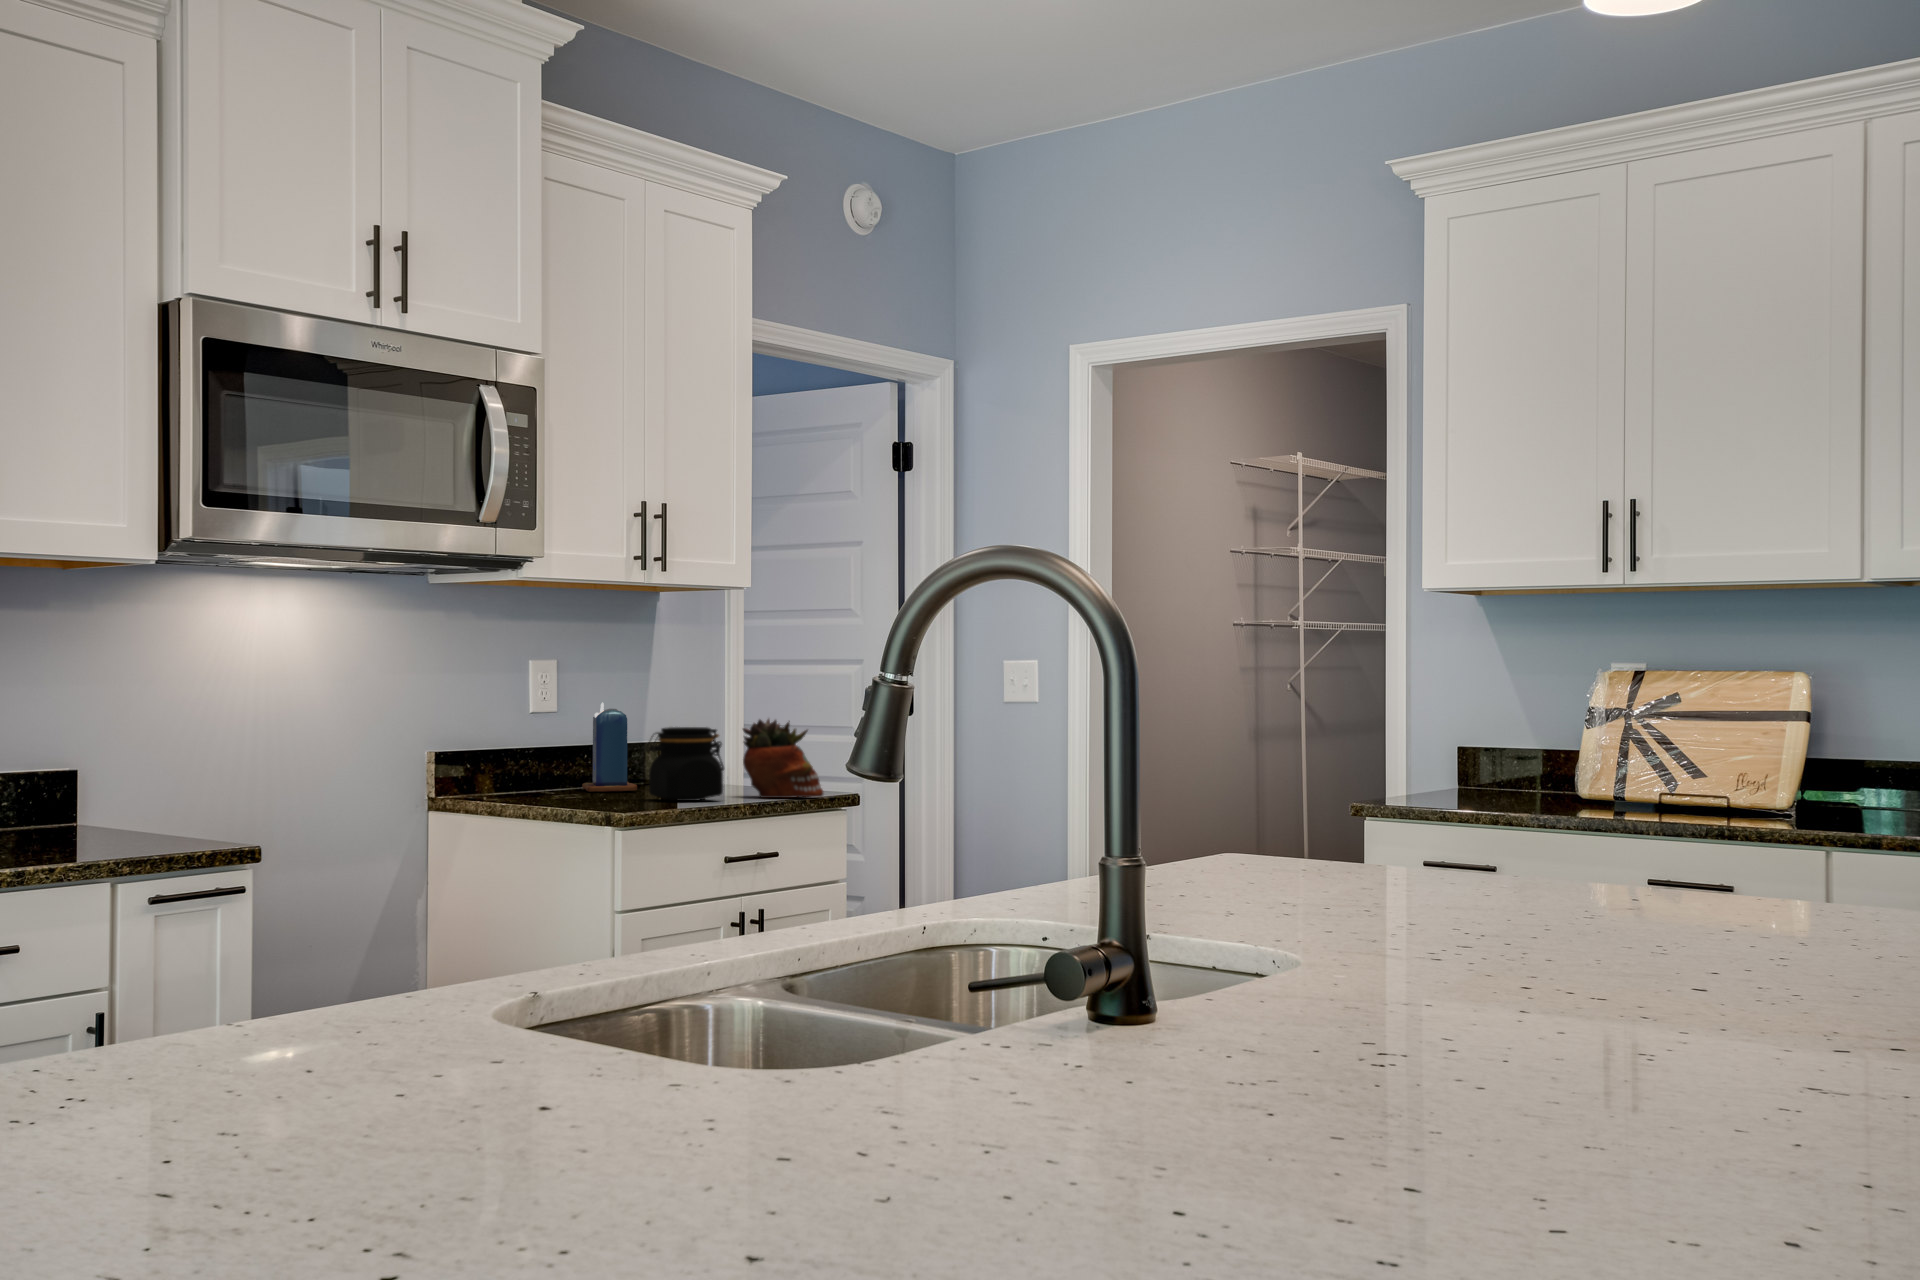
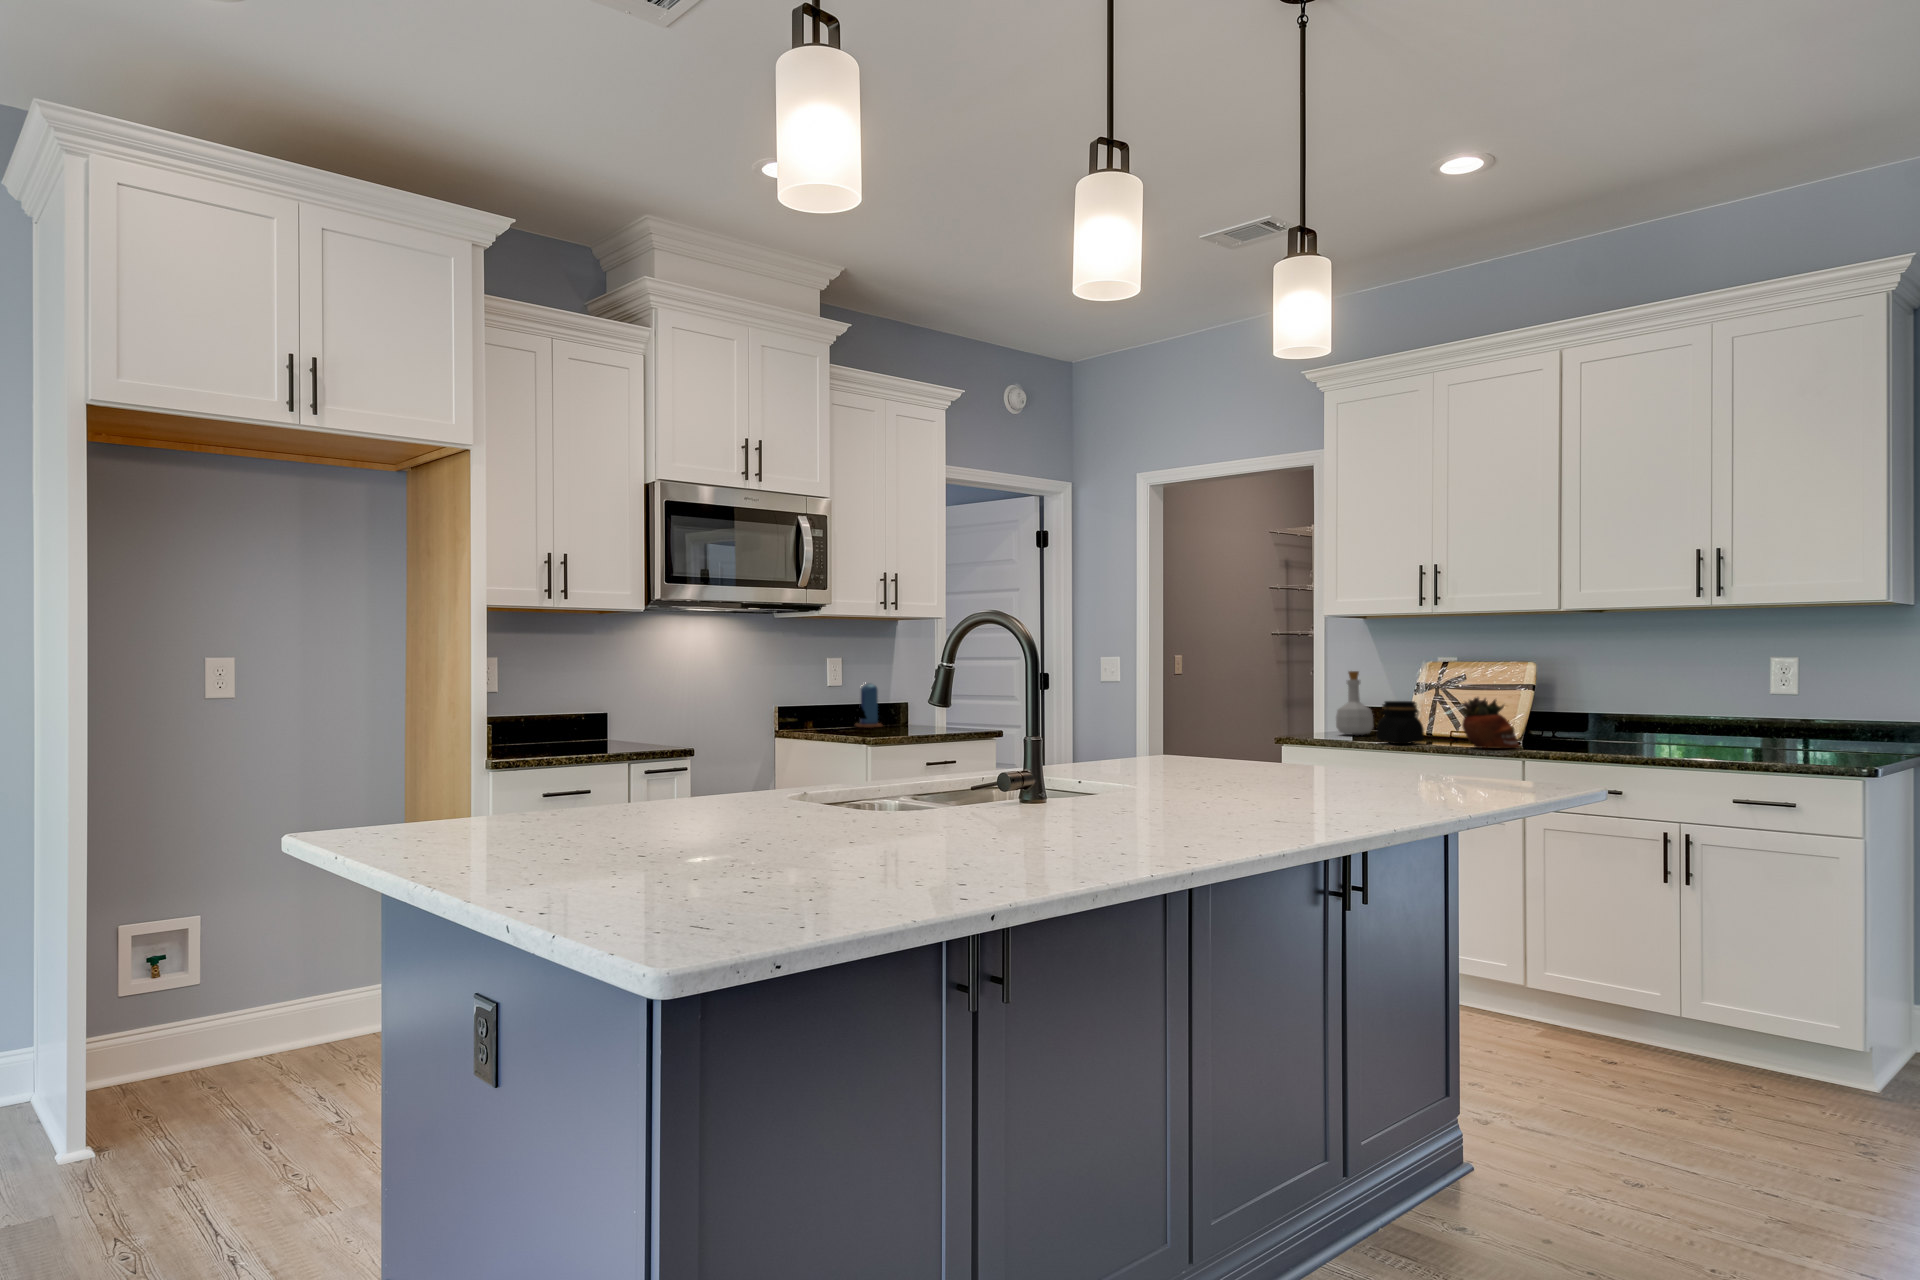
bottle: none [1448,687,1513,798] -> present [1336,671,1373,735]
succulent planter: present [743,719,823,798] -> present [1461,697,1519,748]
jar: present [646,727,724,801] -> present [1377,701,1424,744]

